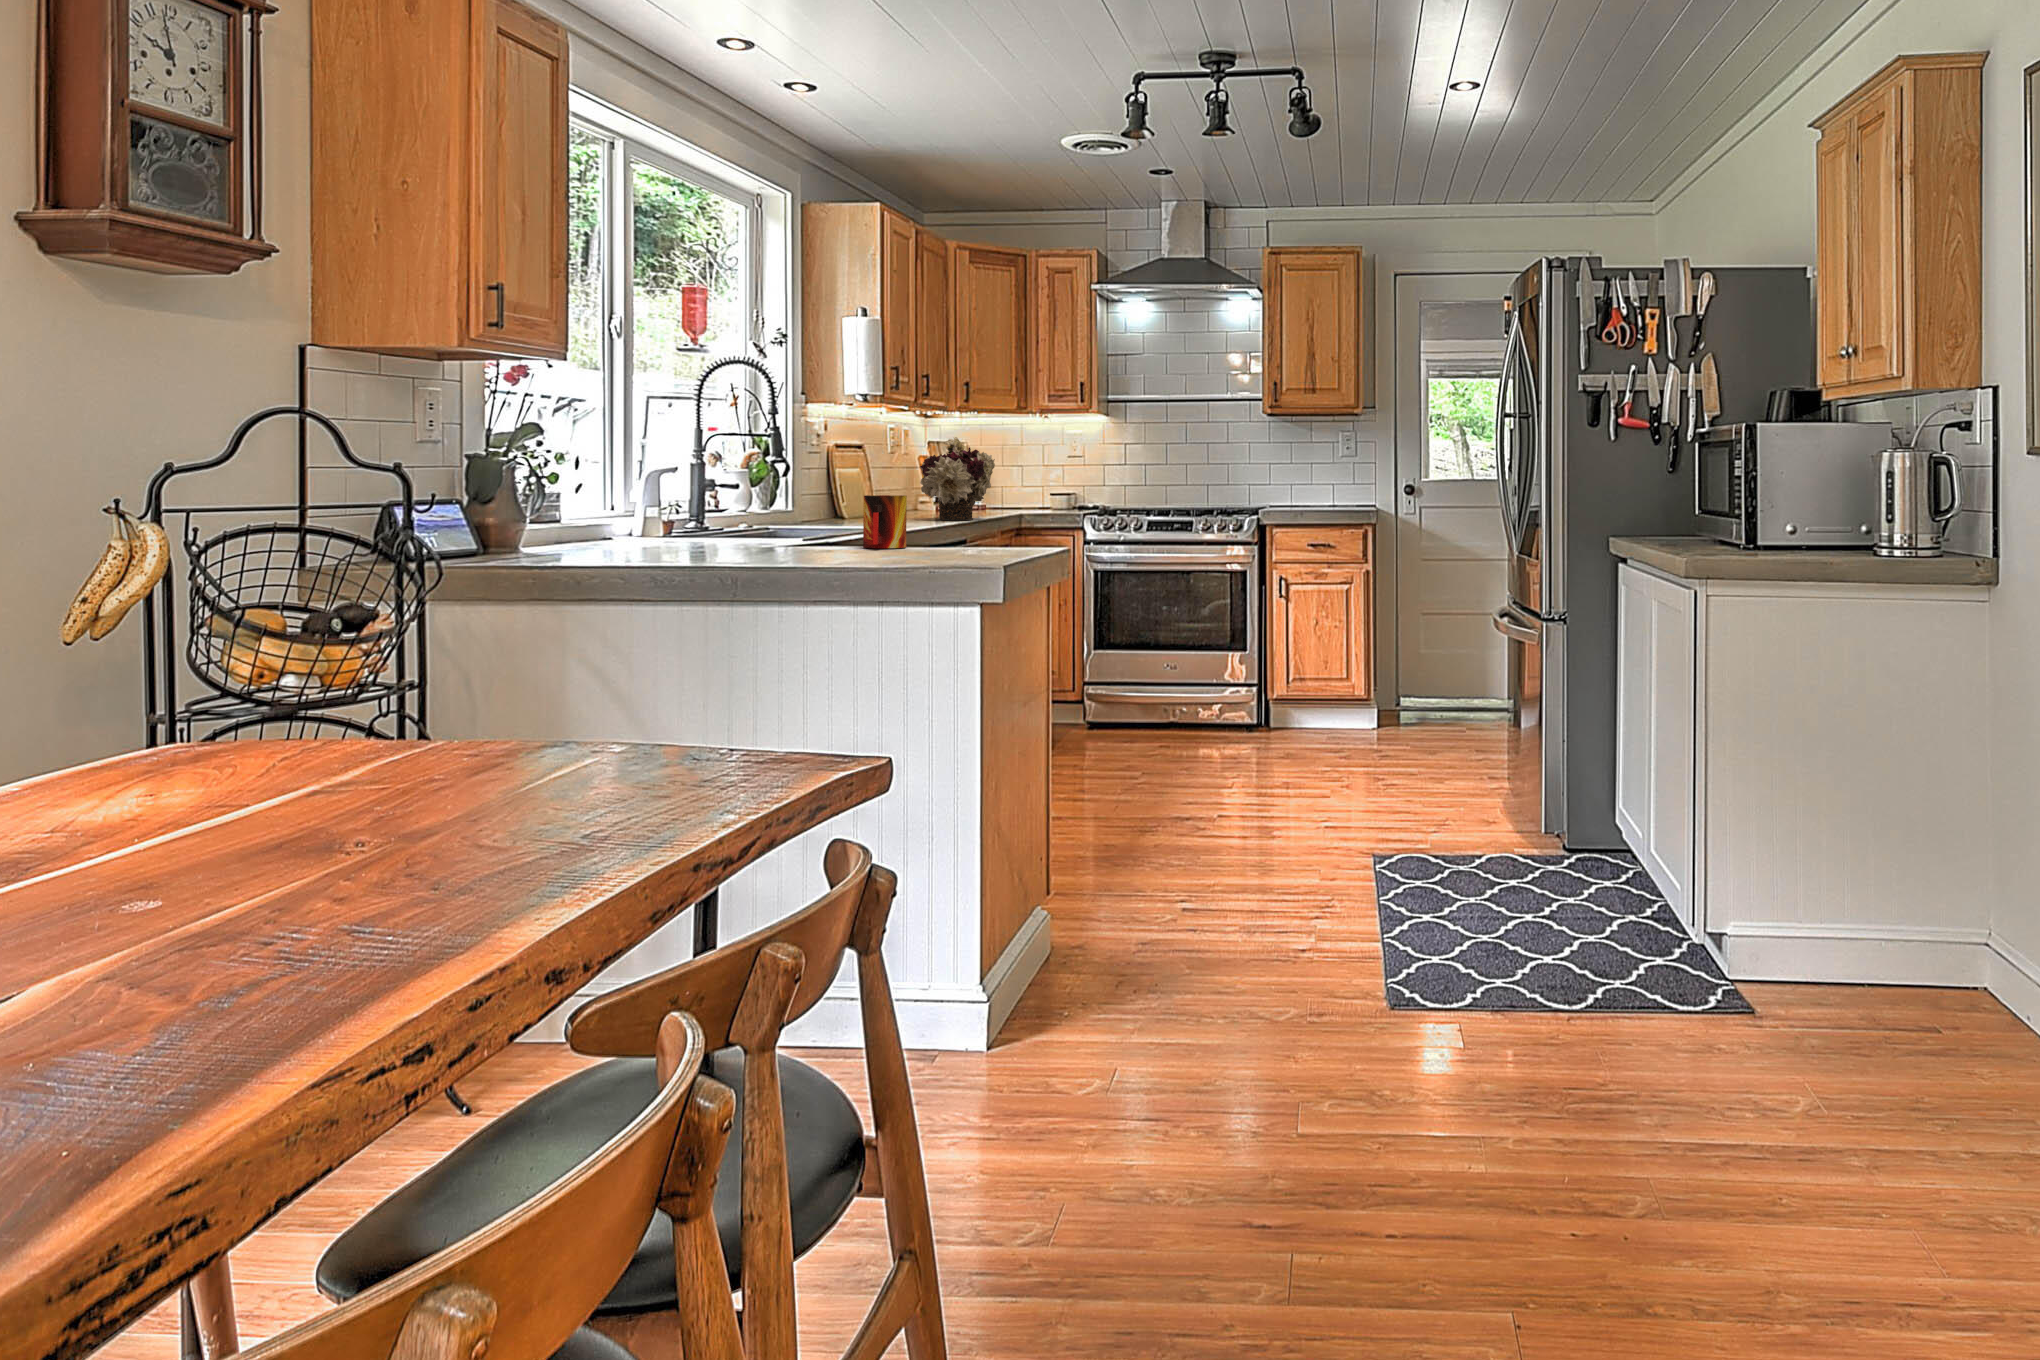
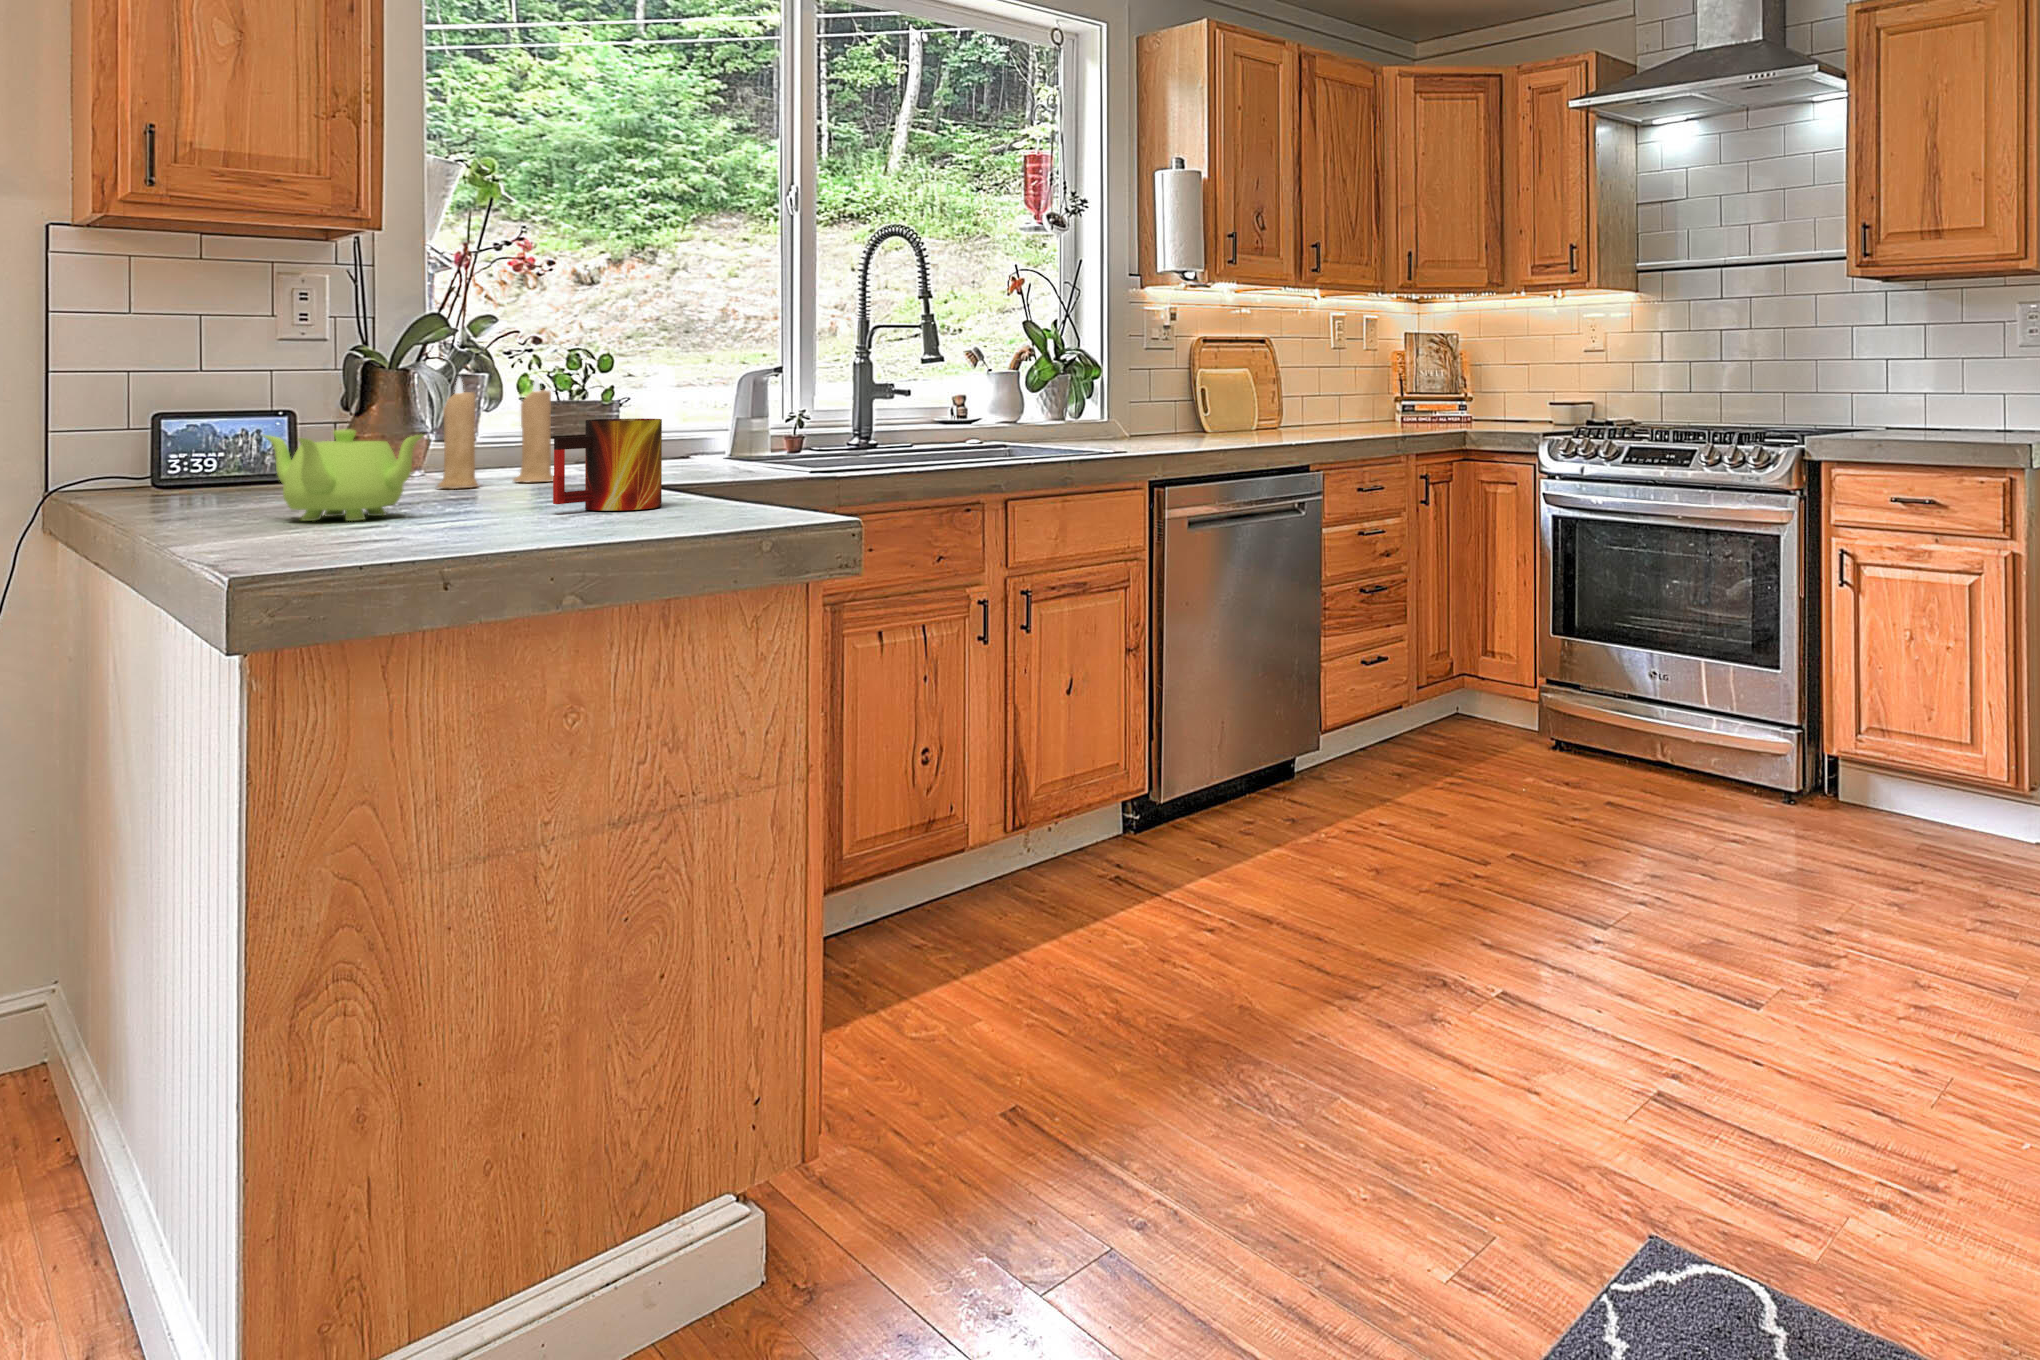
flower arrangement: present [920,437,995,520] -> none [1203,325,1320,445]
candle: none [641,467,683,546] -> present [437,377,553,489]
teapot: none [724,501,817,556] -> present [264,429,423,521]

